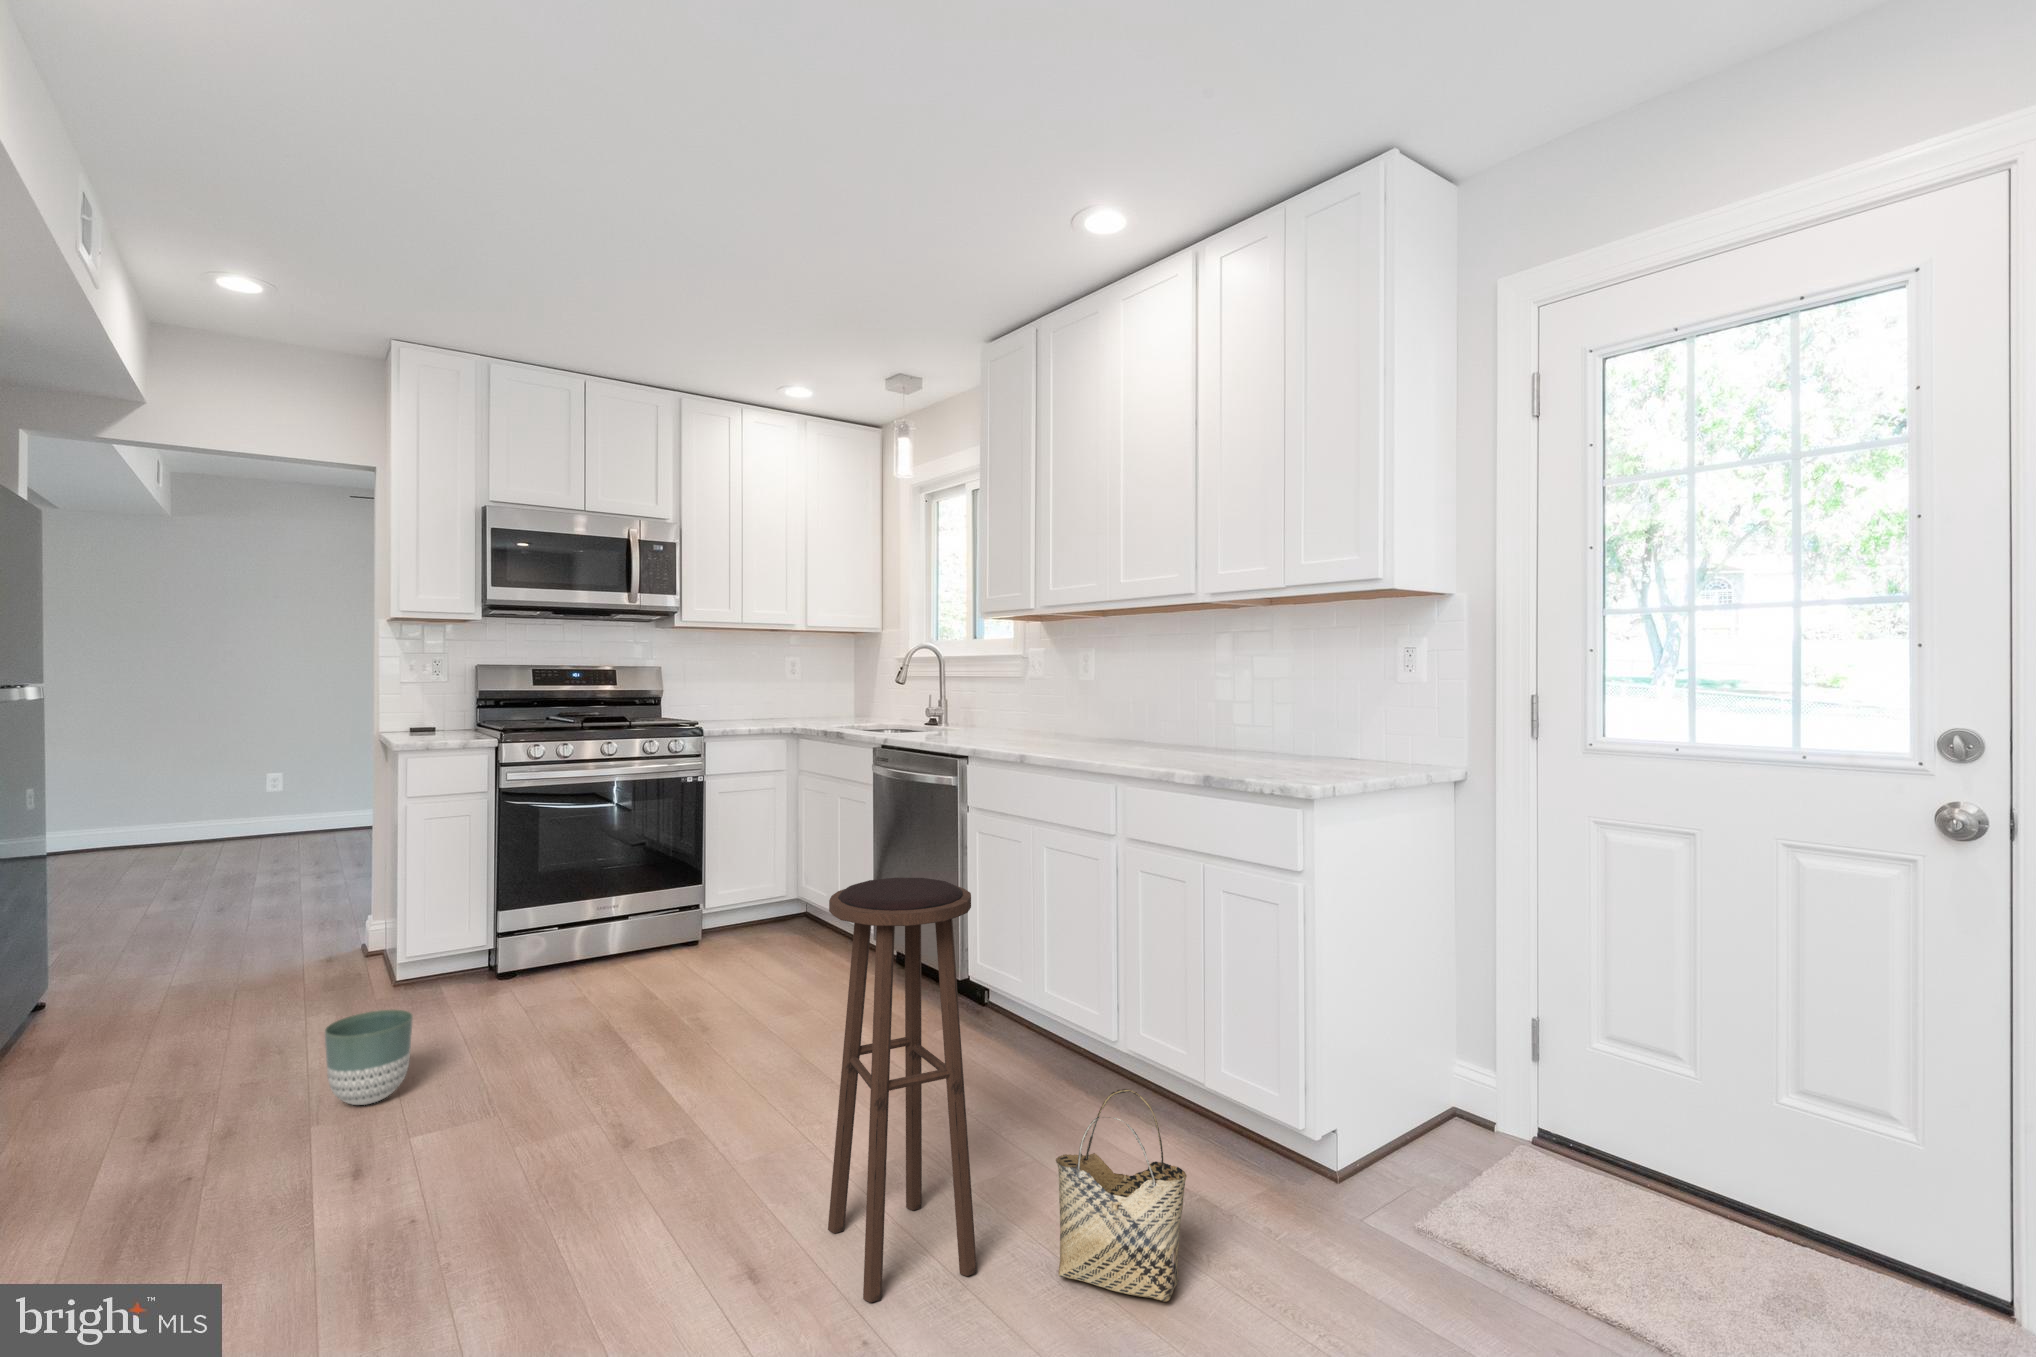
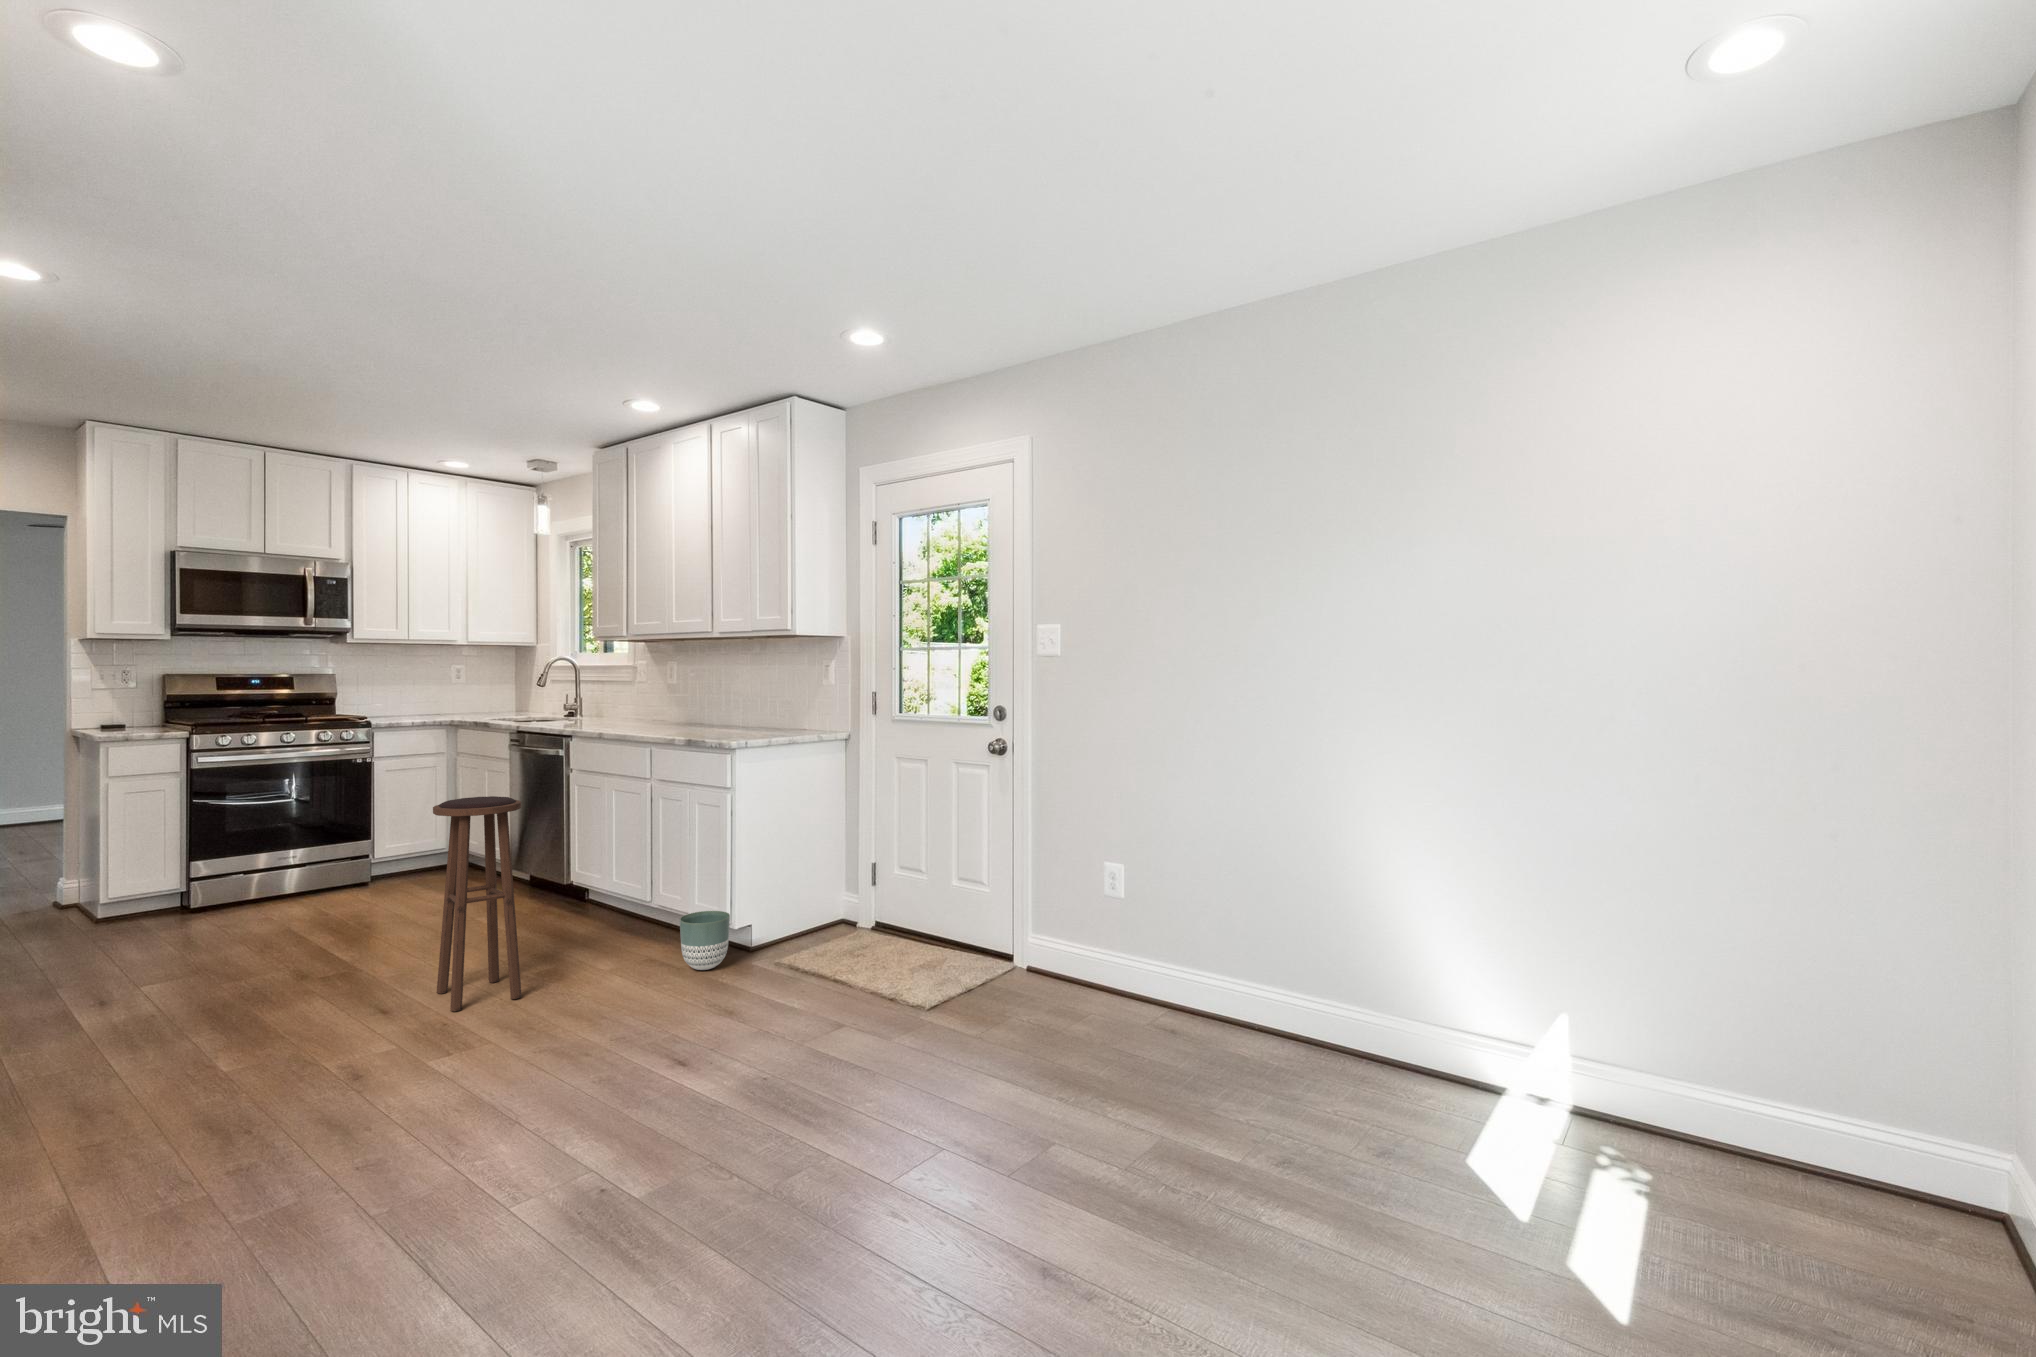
planter: present [325,1010,413,1105] -> present [680,911,730,970]
woven basket: present [1056,1089,1187,1302] -> none [566,899,636,995]

